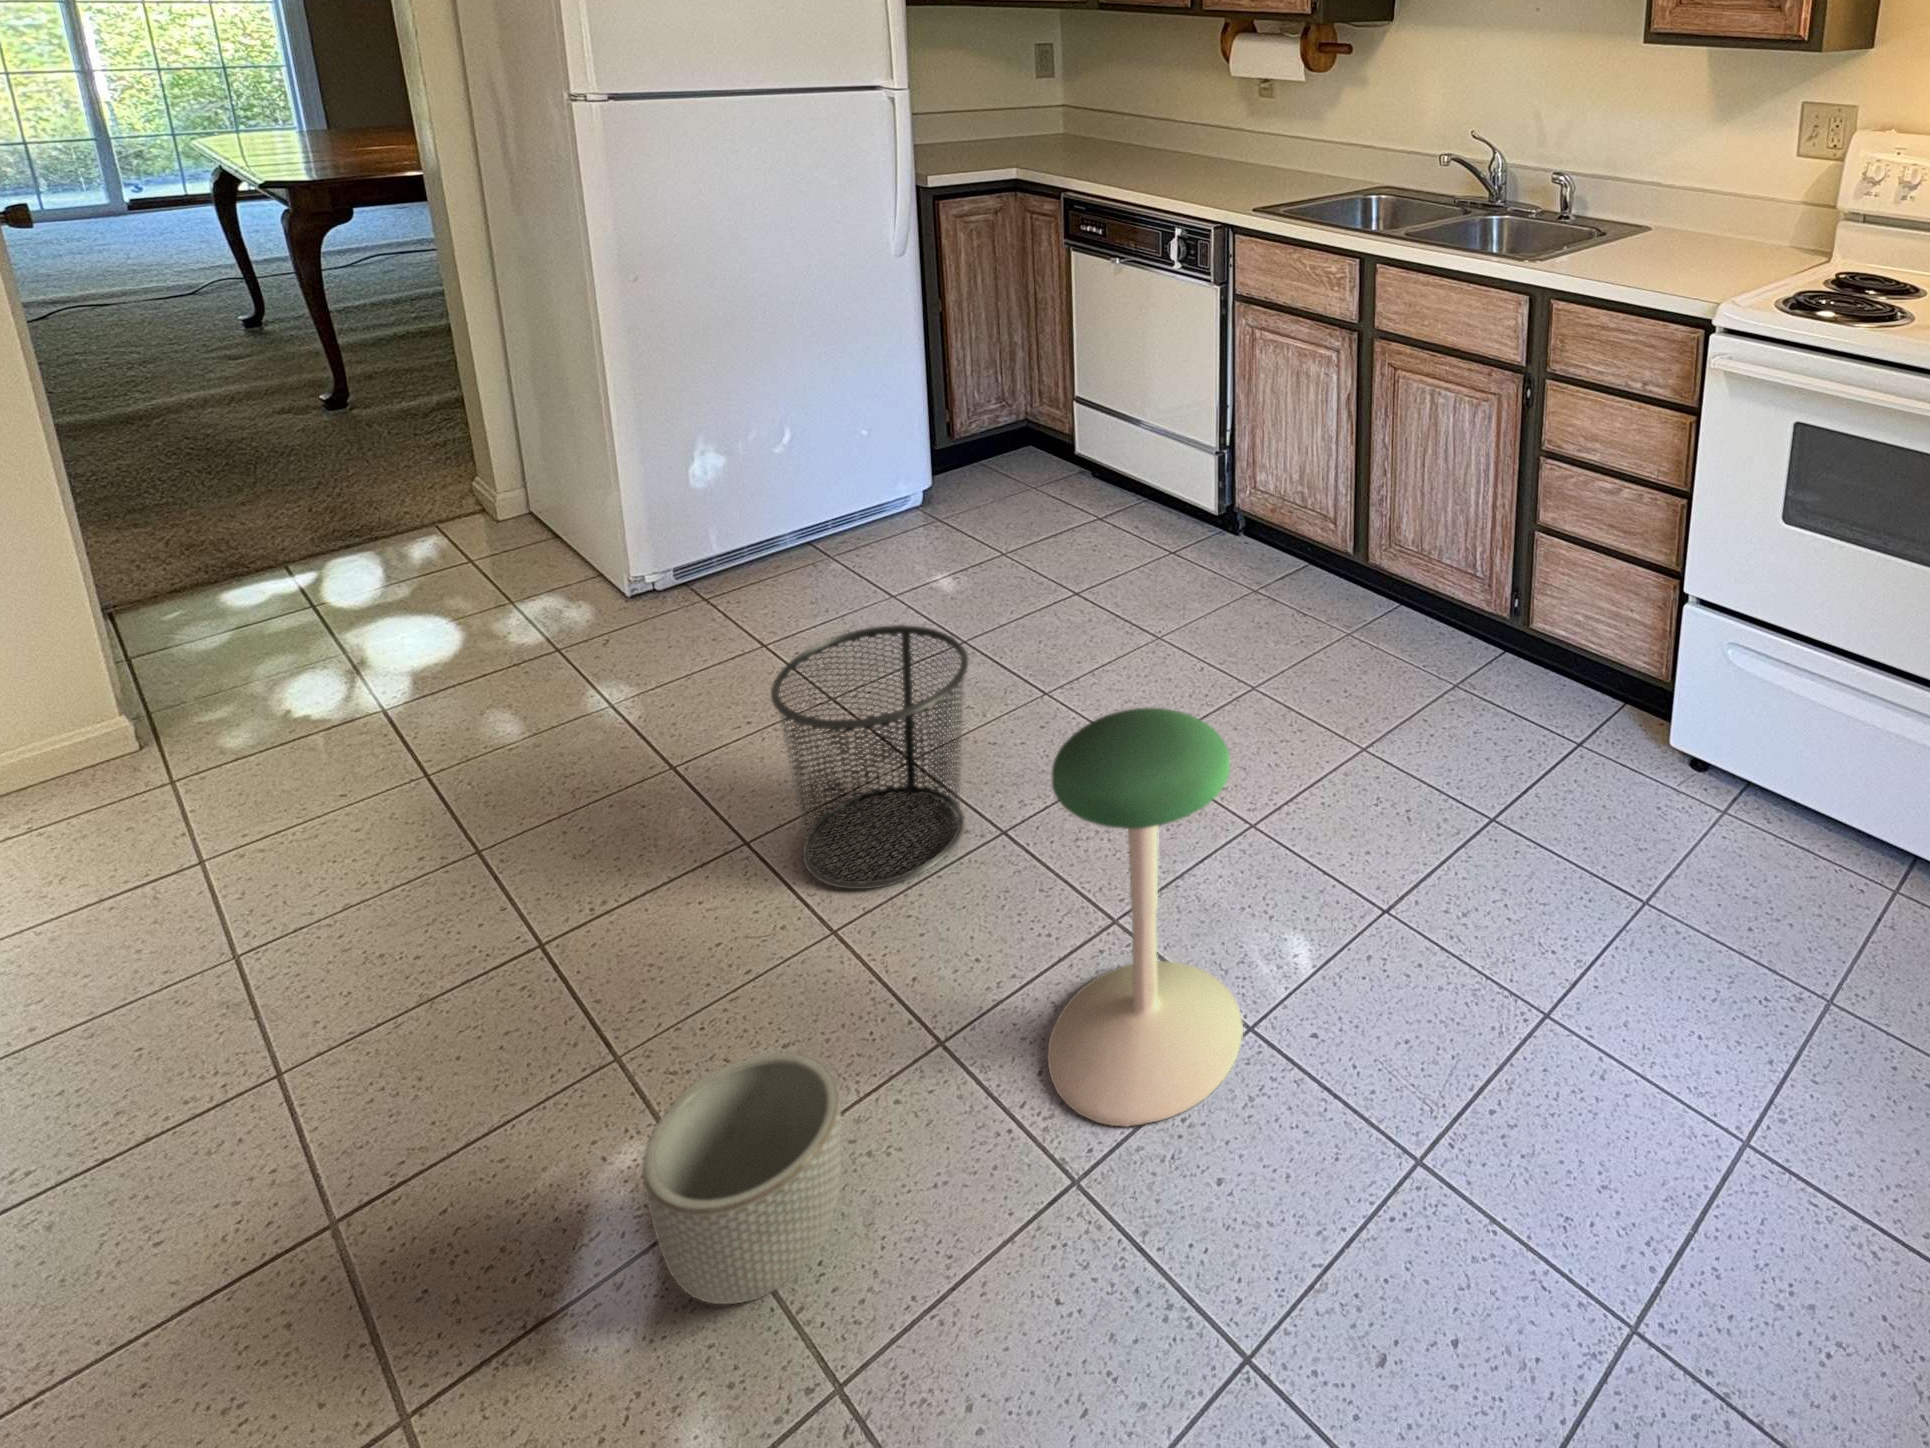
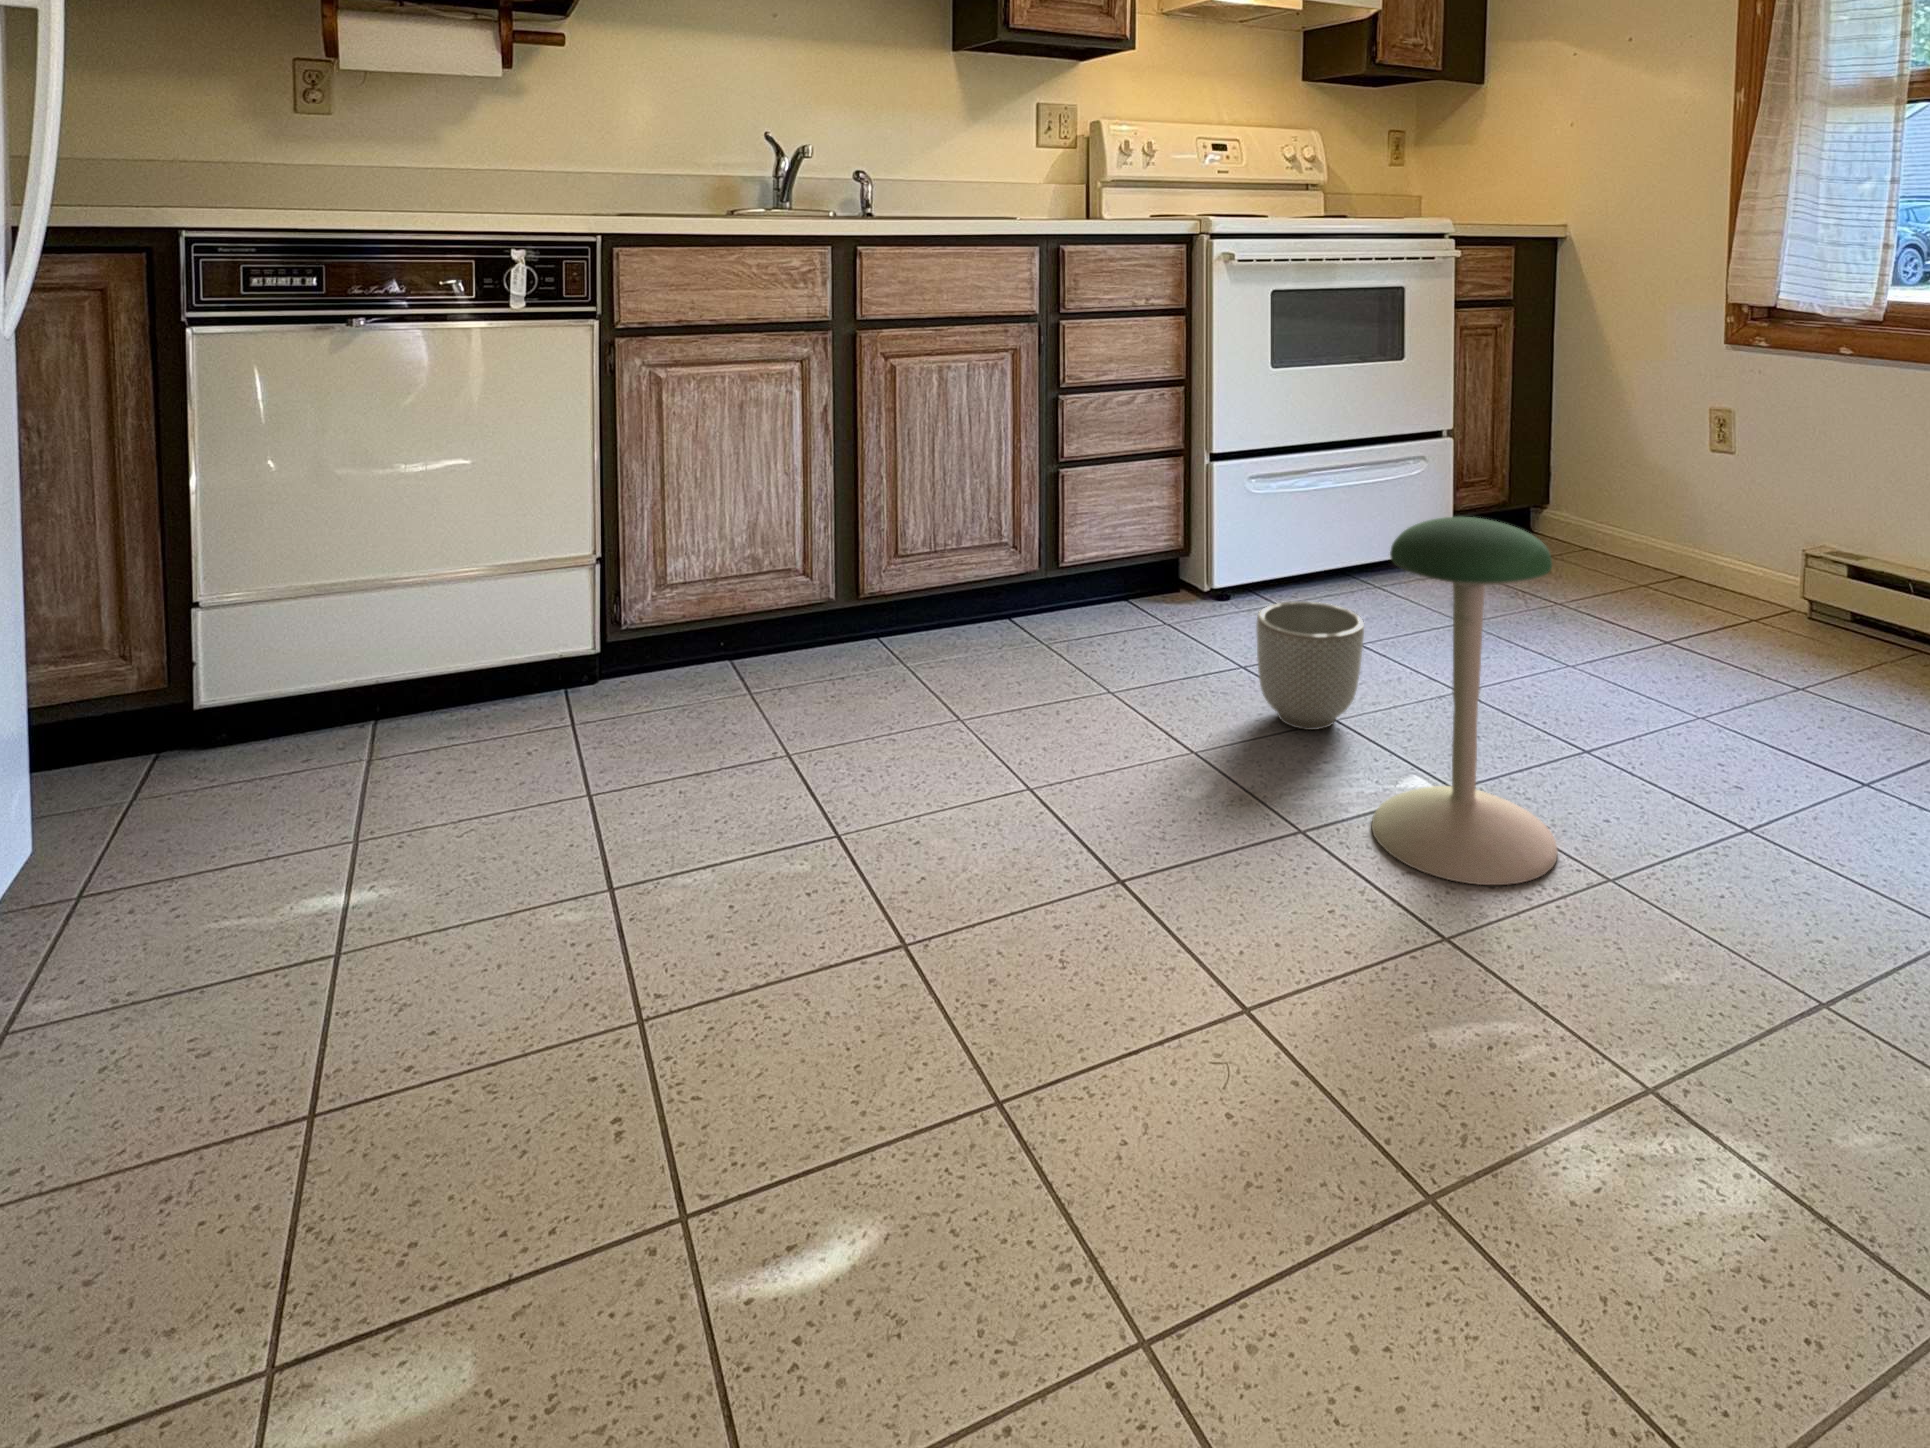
waste bin: present [771,625,968,889] -> none [967,670,1220,1041]
planter: present [643,1053,841,1304] -> present [1256,601,1364,730]

